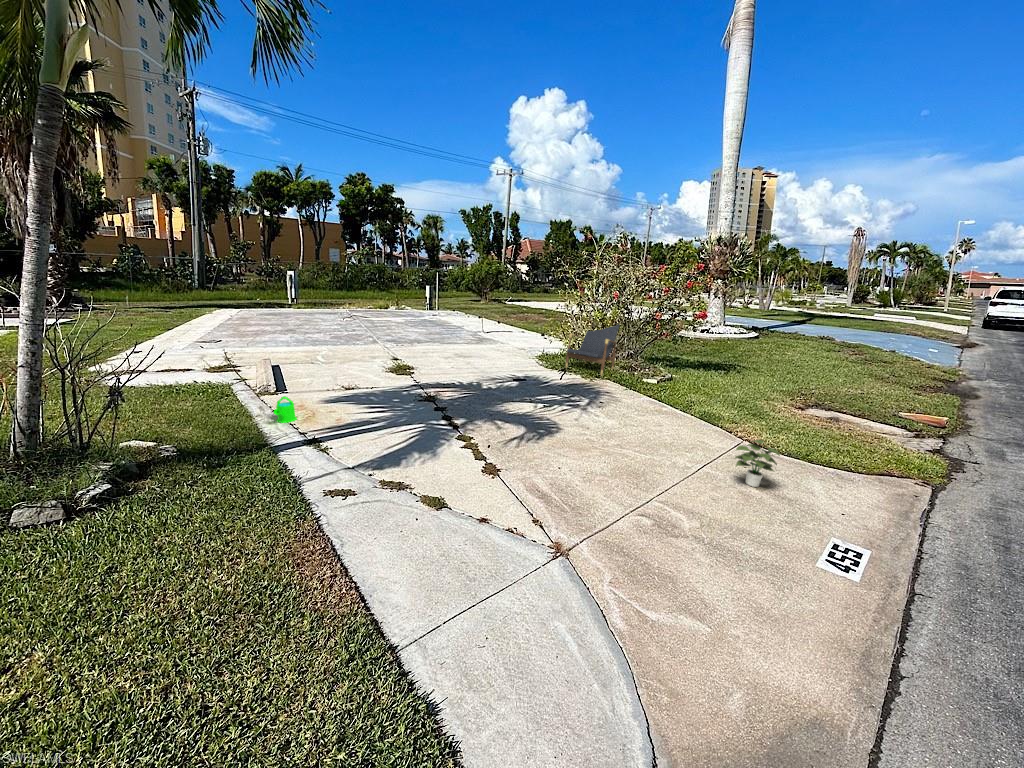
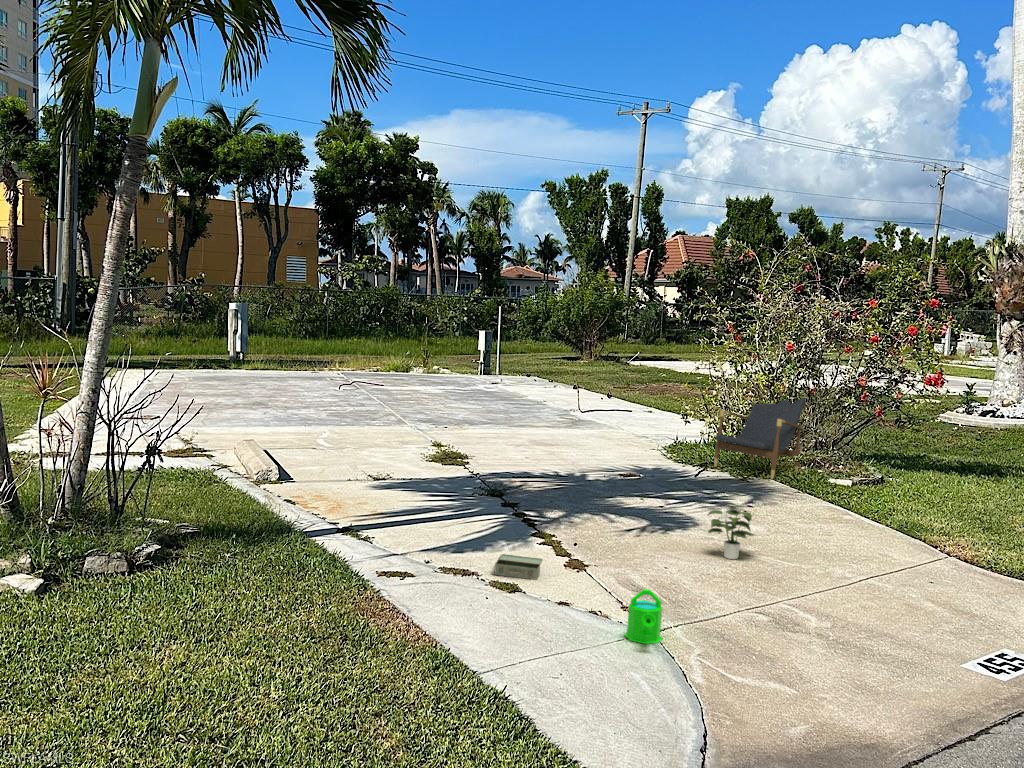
watering can: present [274,397,297,423] -> present [624,589,663,644]
potted plant: present [735,440,780,487] -> present [708,505,754,559]
toolbox: none [417,478,461,505] -> present [494,554,543,580]

